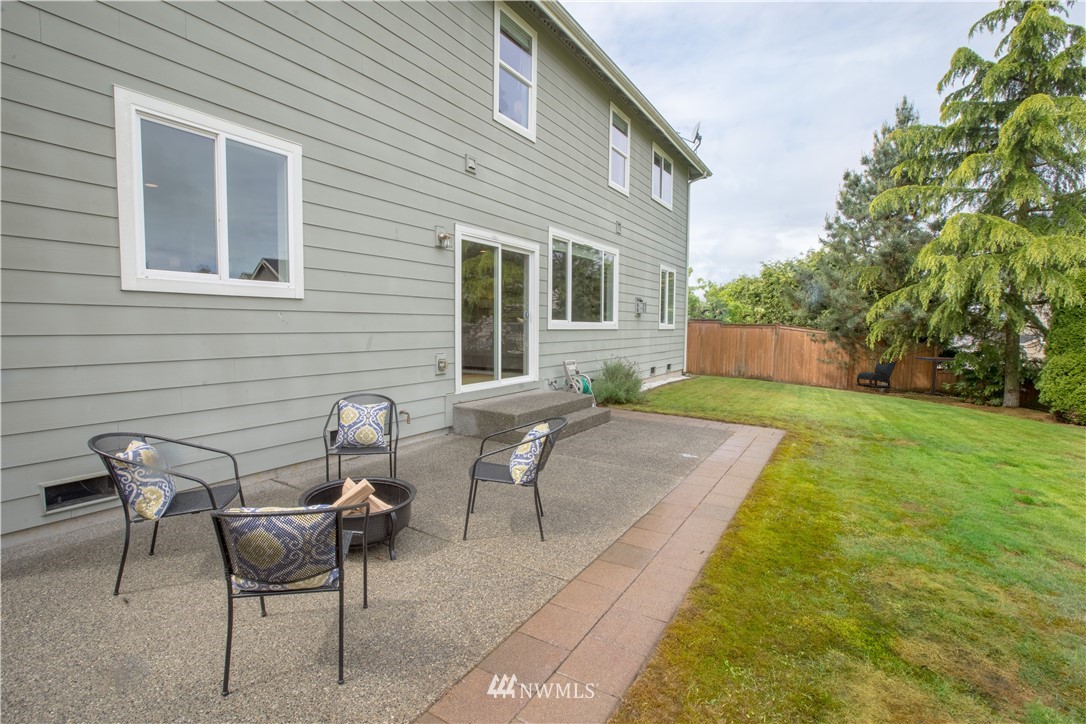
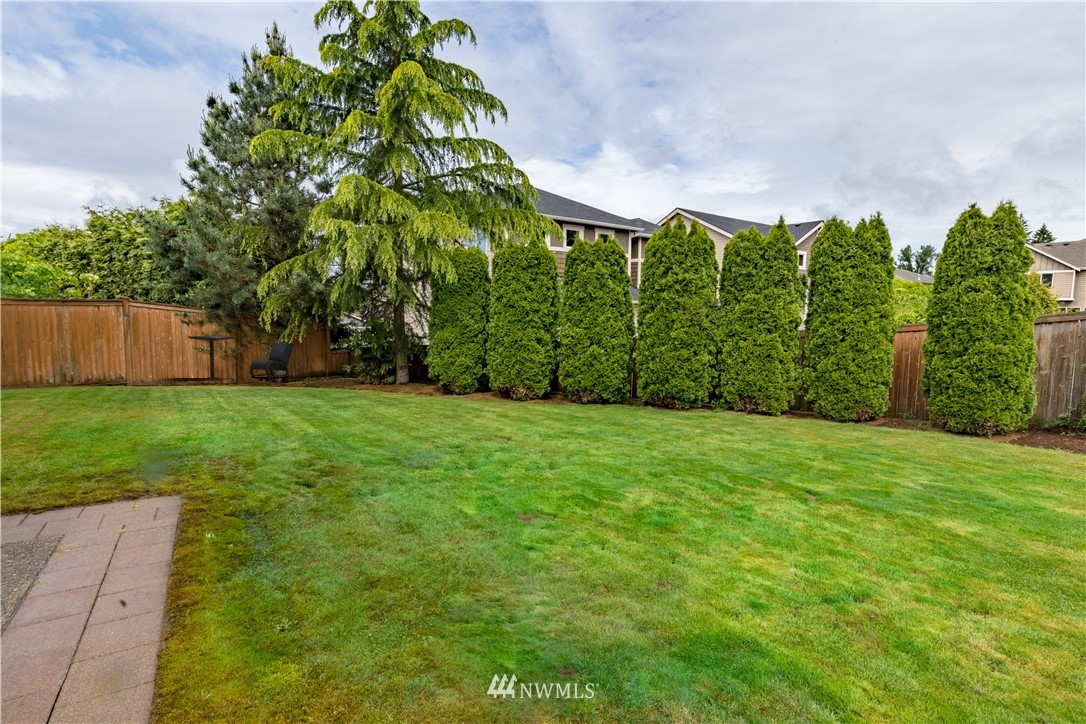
pedestal table: present [914,357,956,394] -> present [188,336,234,380]

